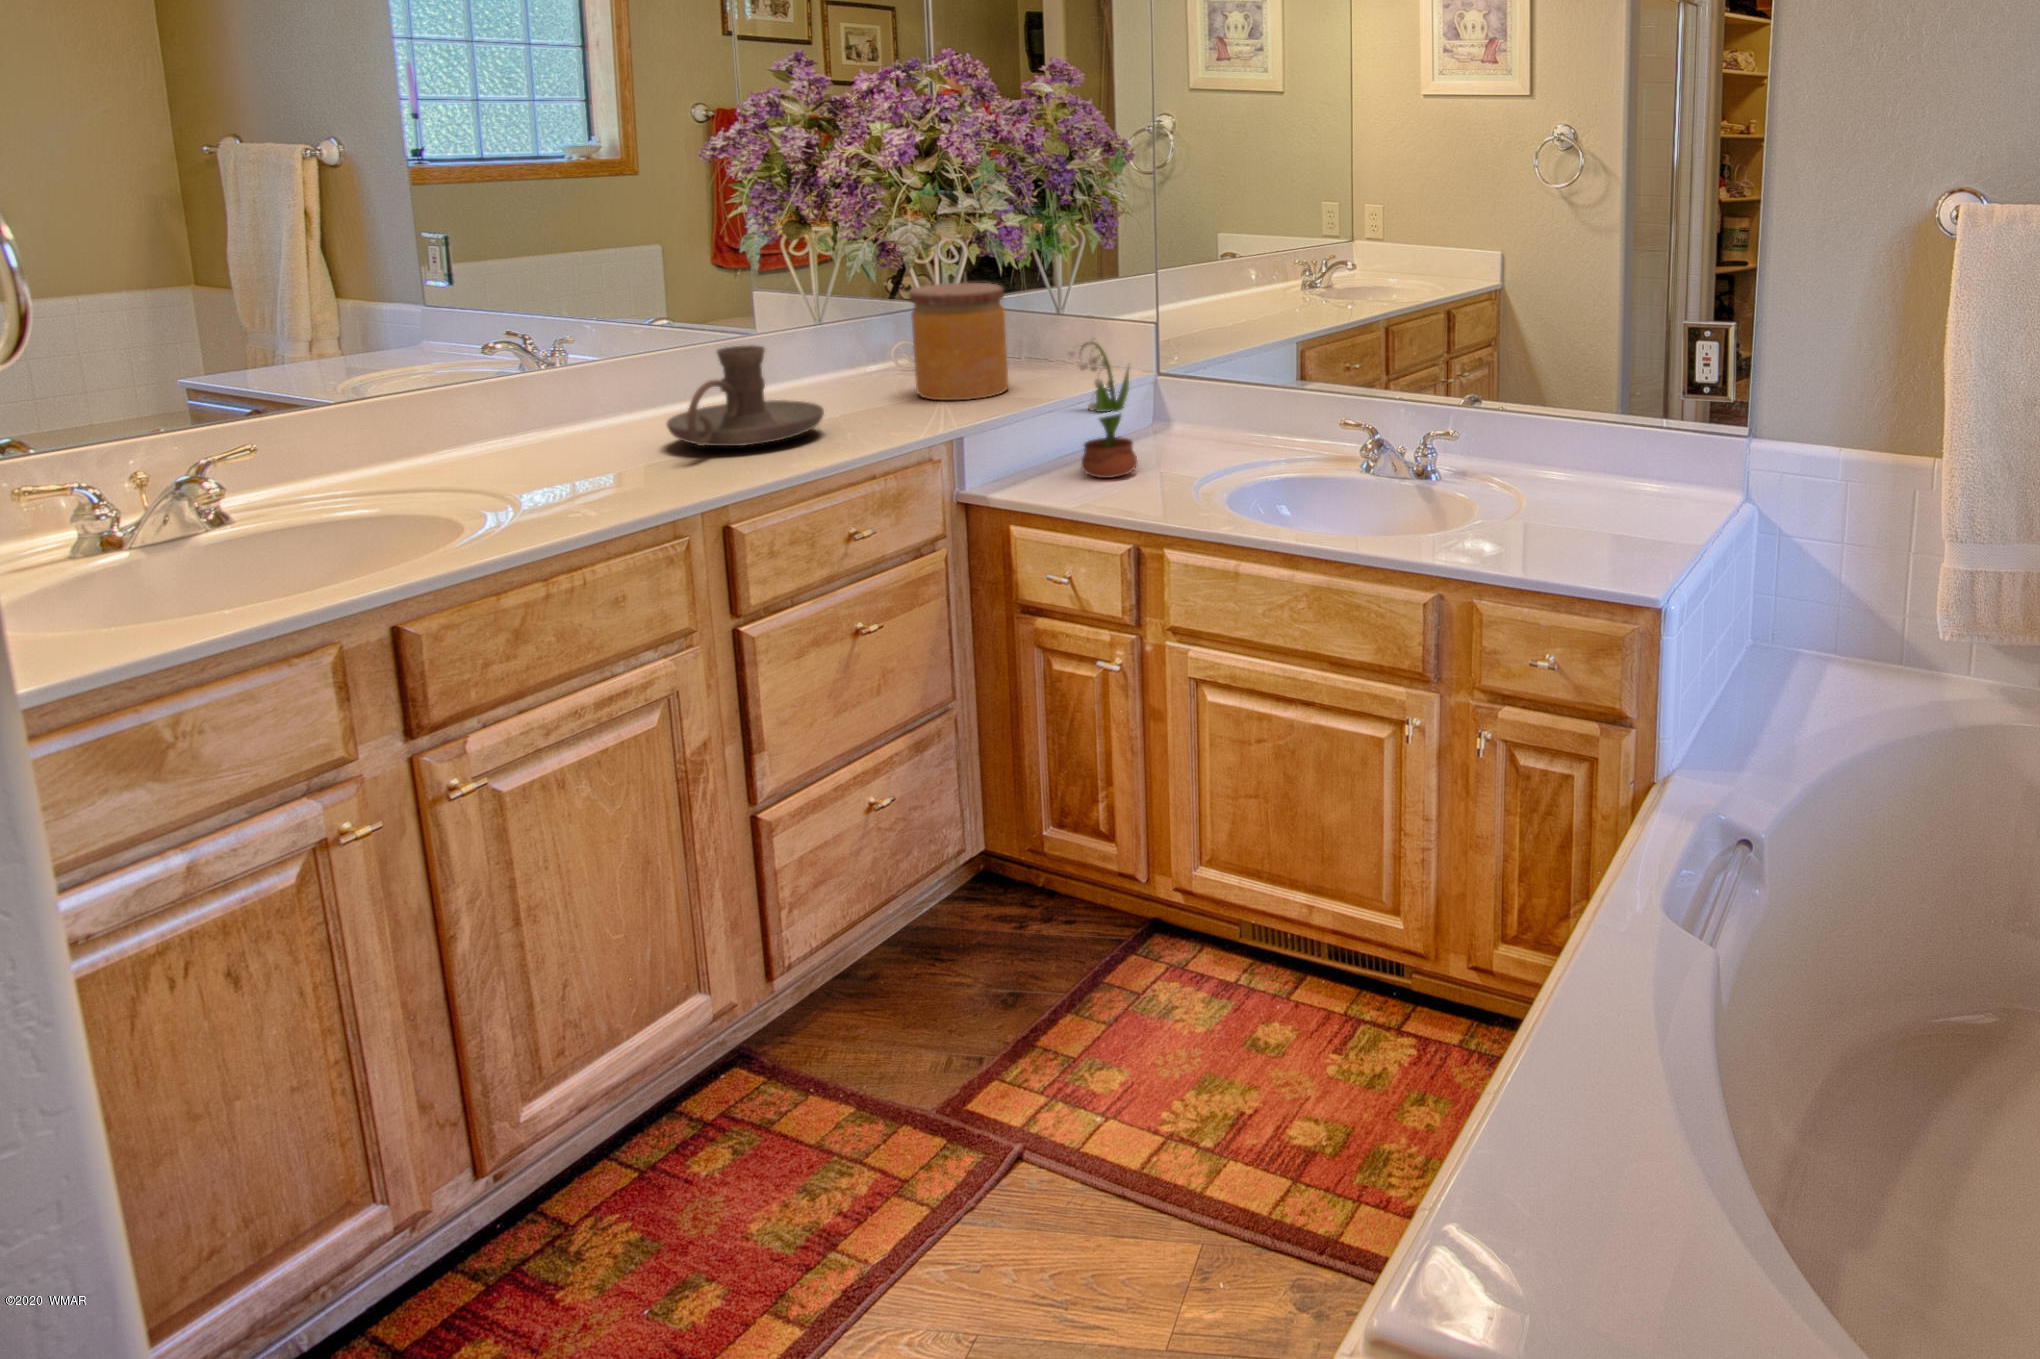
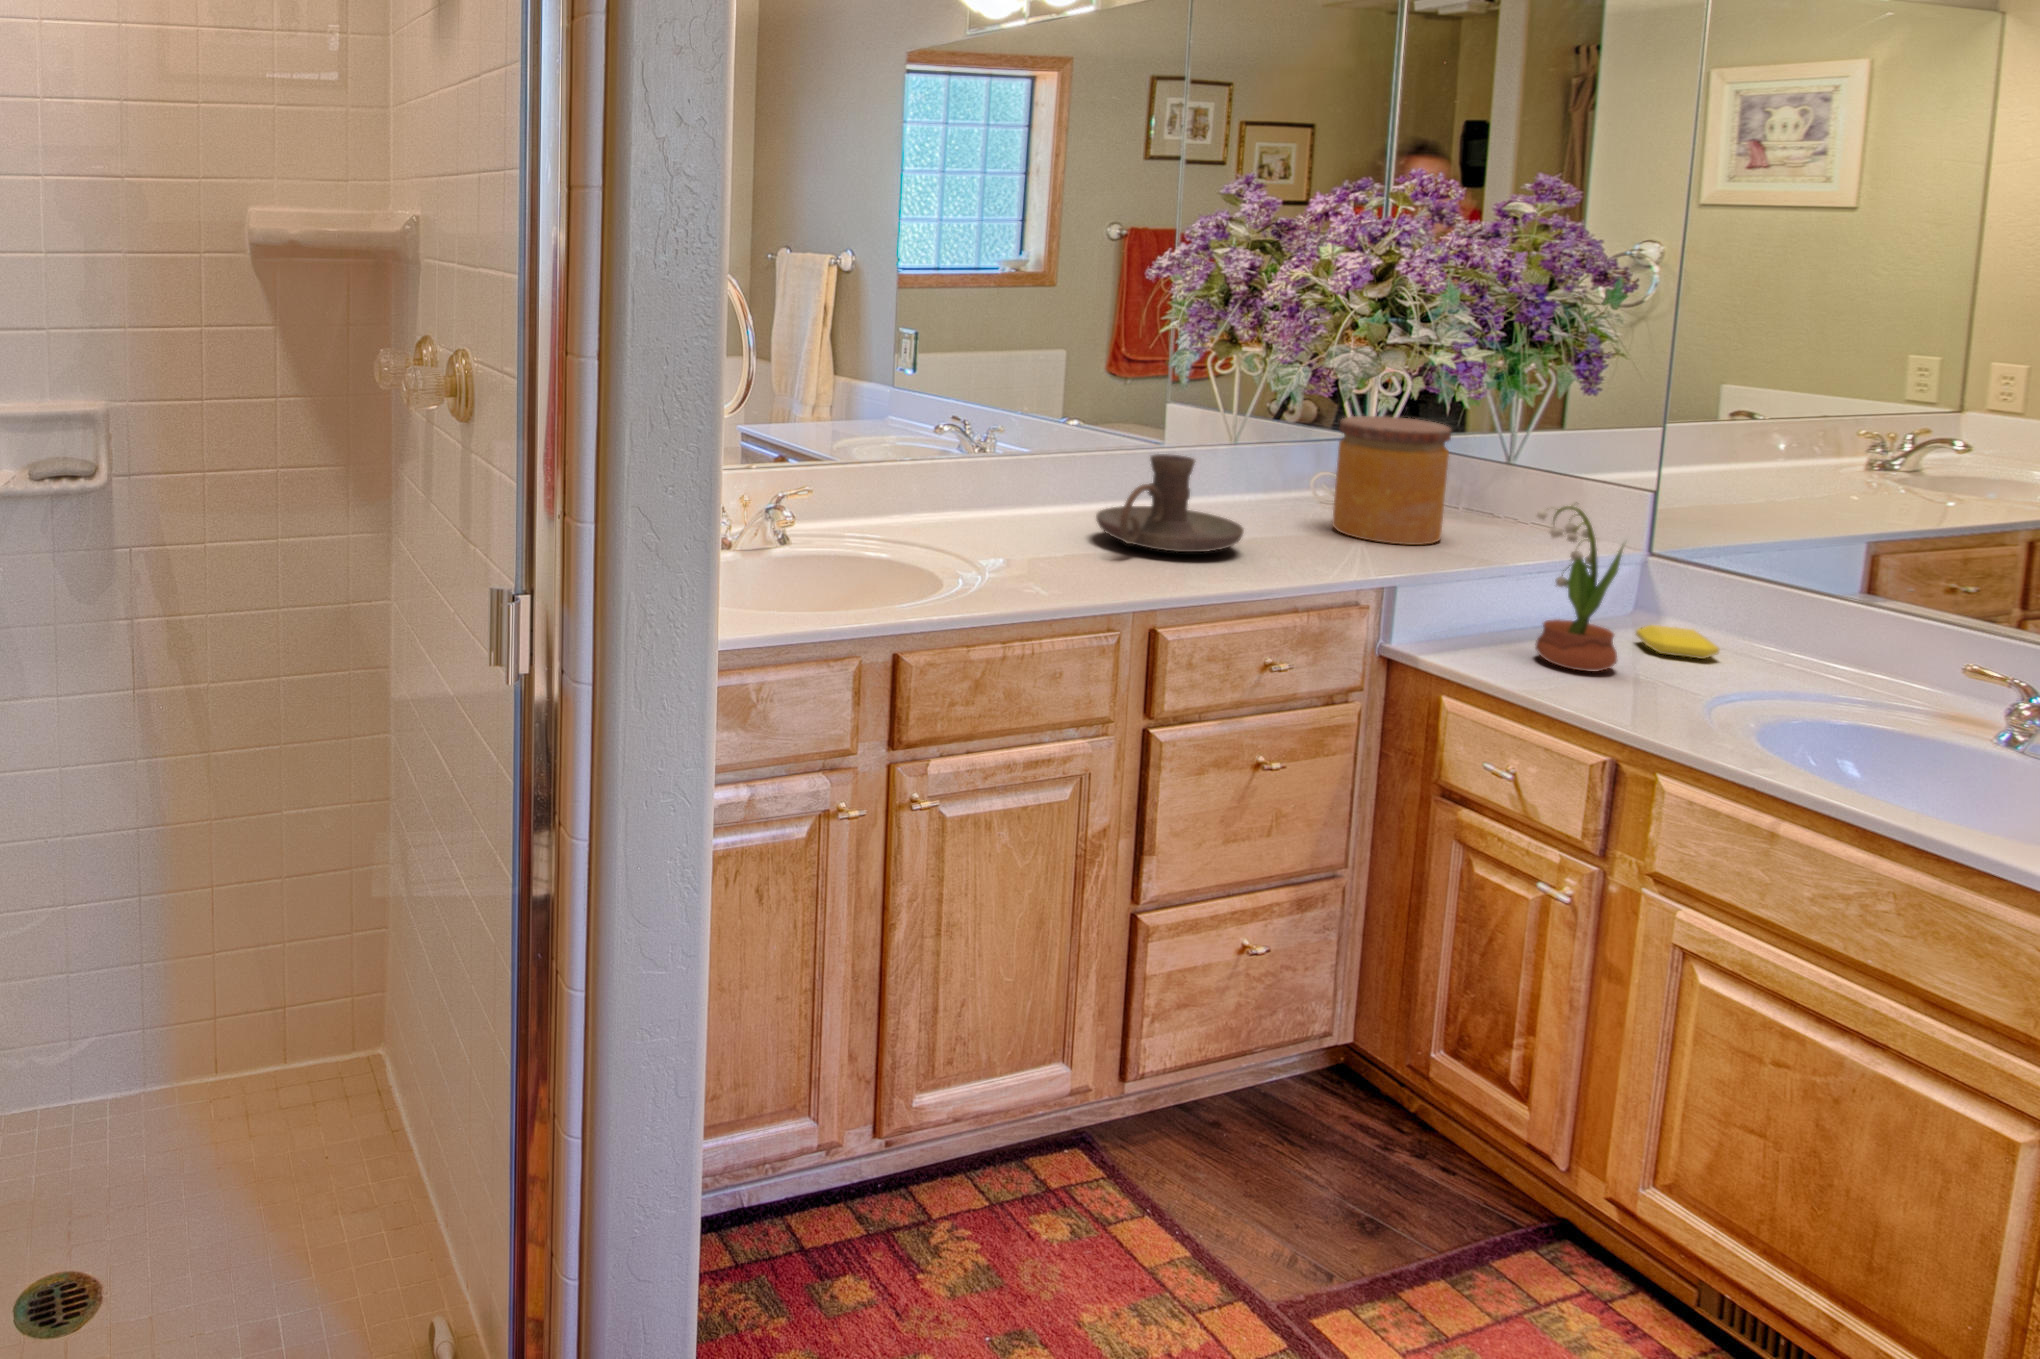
soap bar: none [1155,427,1207,451] -> present [1636,625,1719,659]

